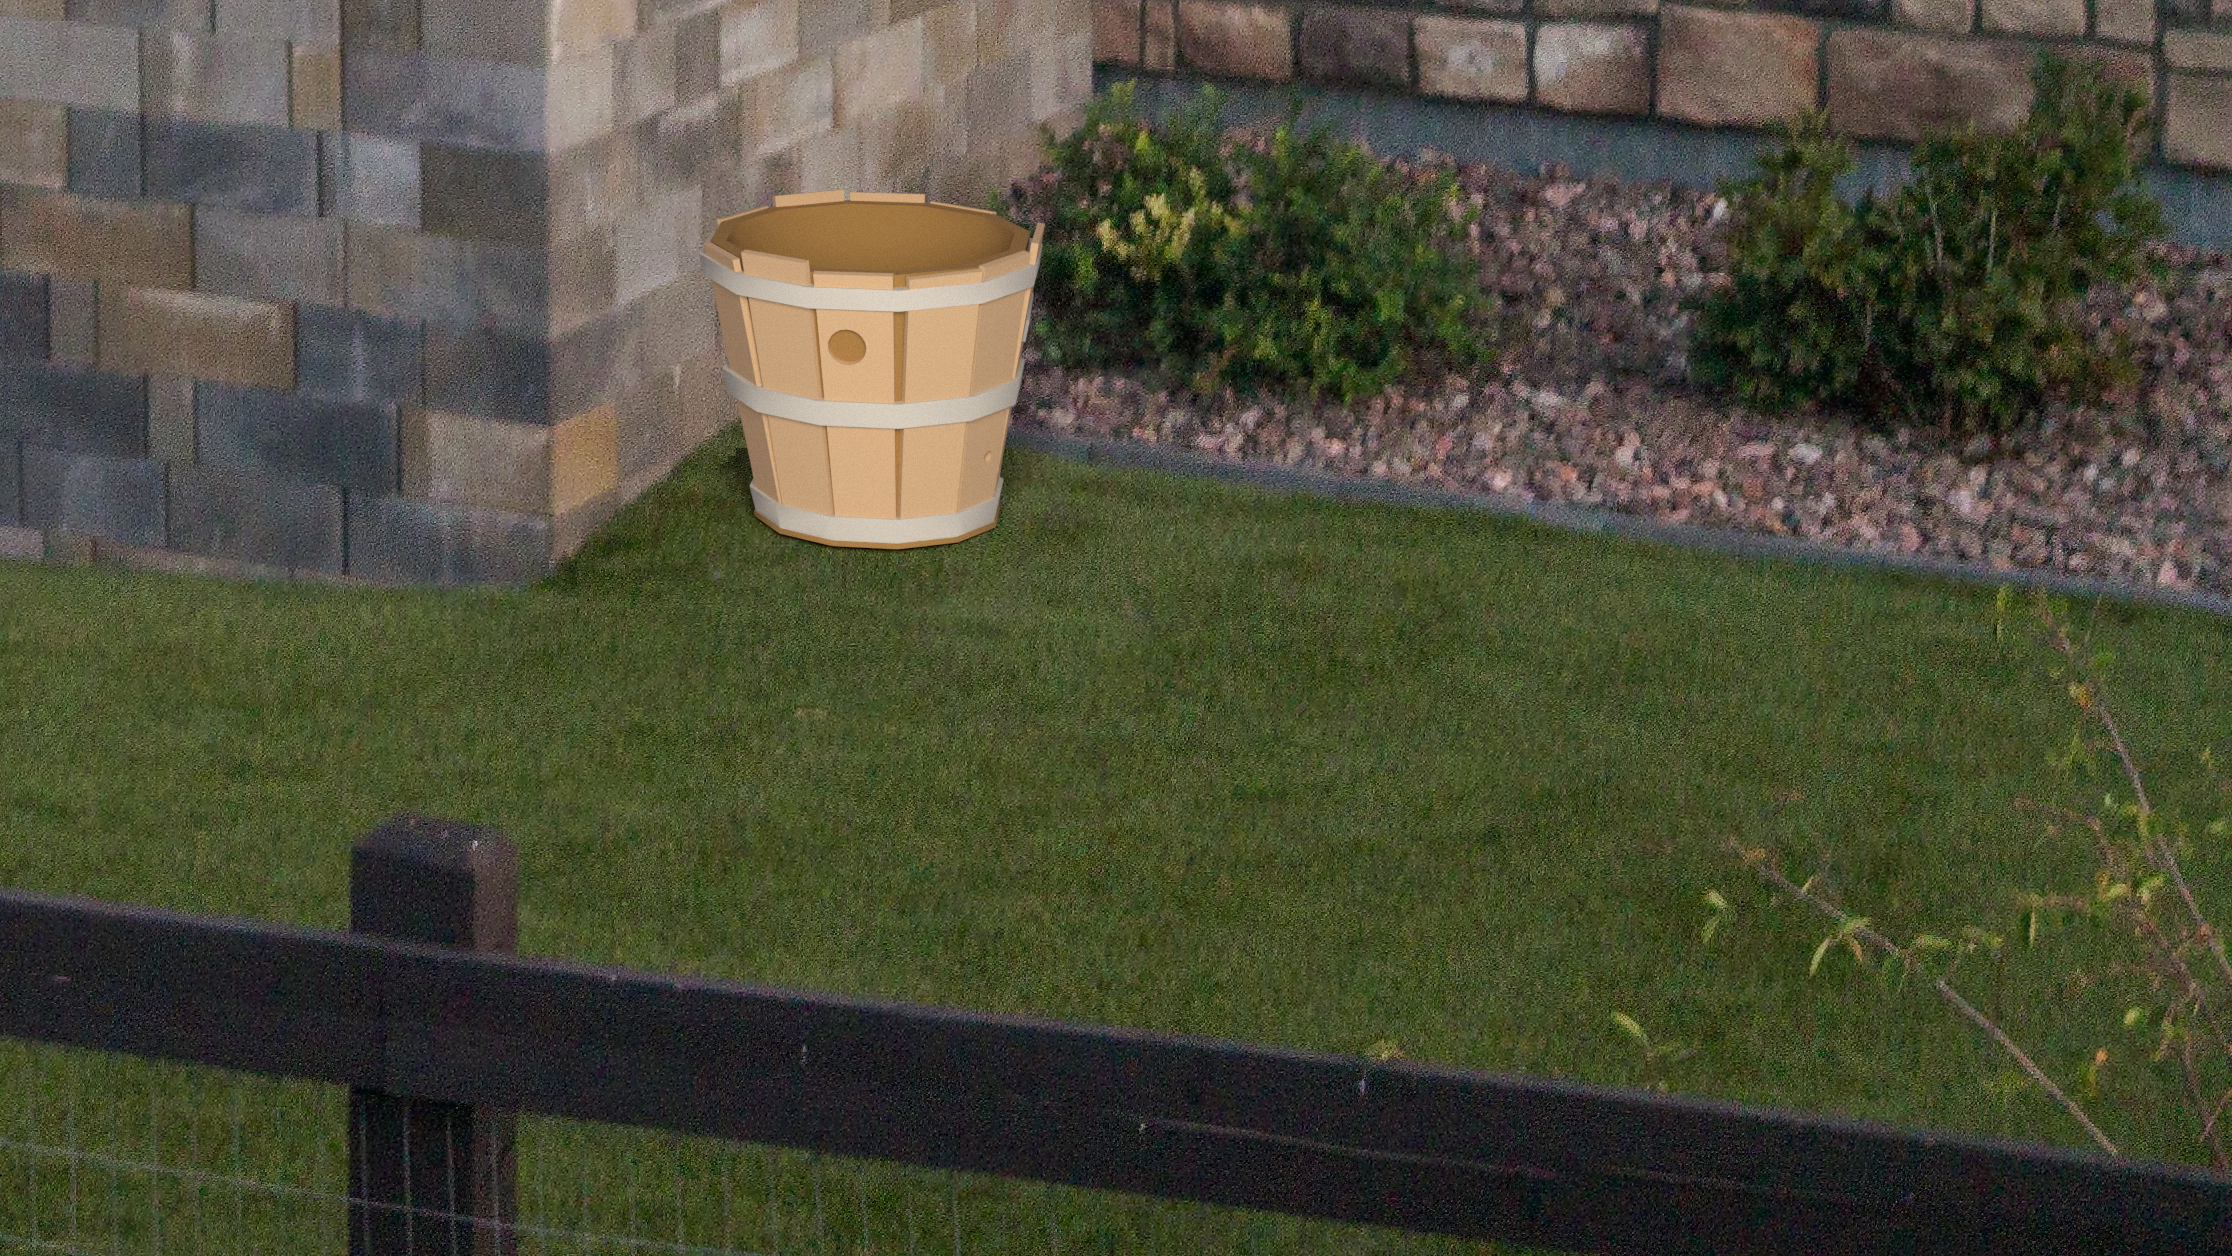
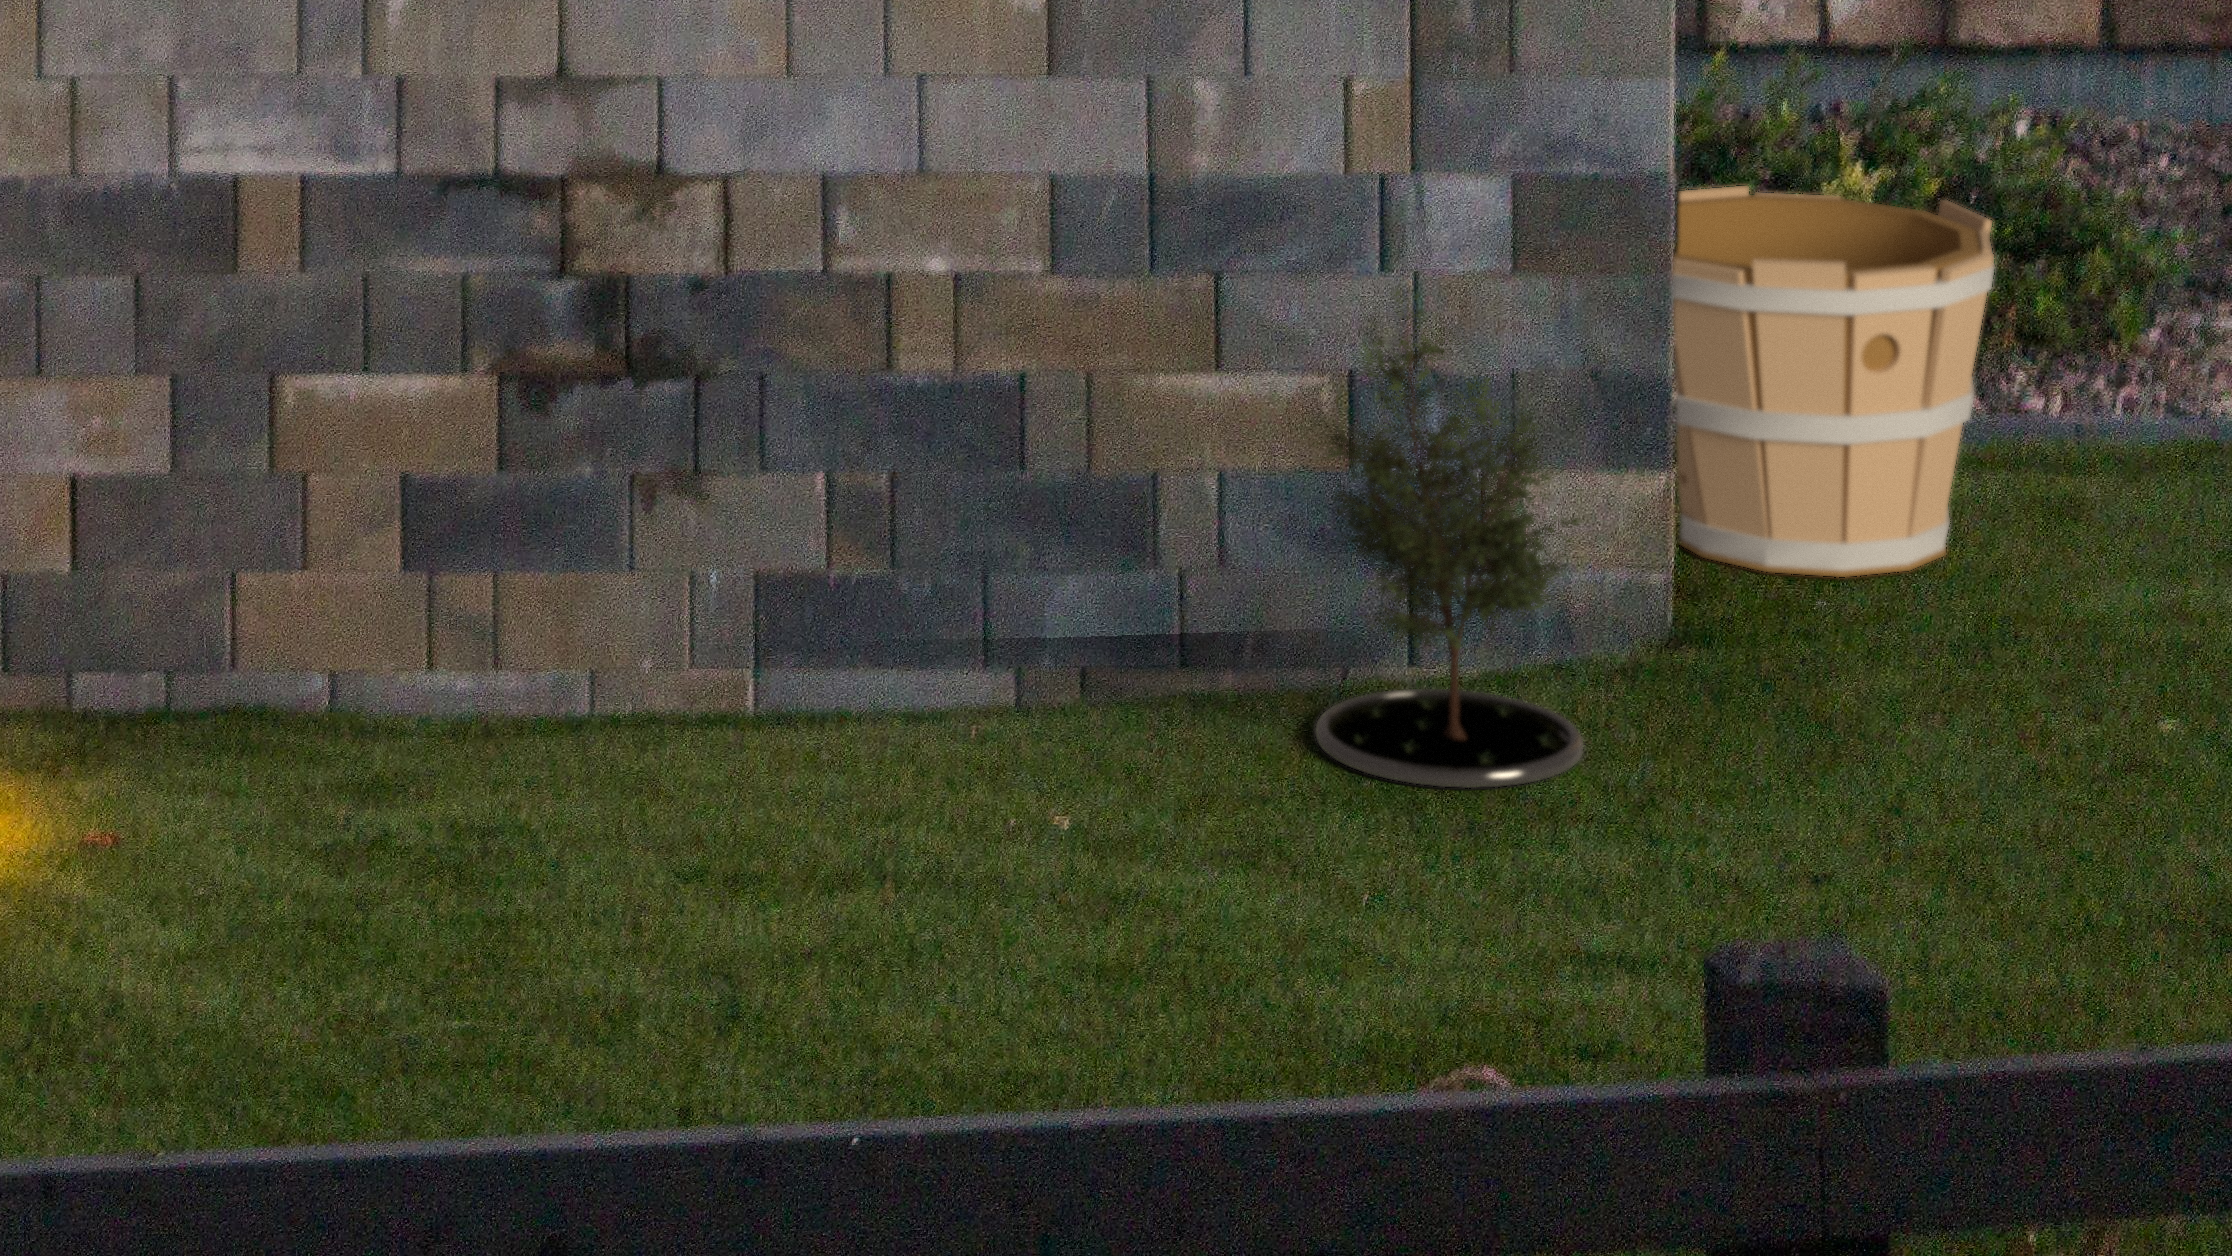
potted tree: none [127,221,388,653] -> present [1306,292,1583,788]

